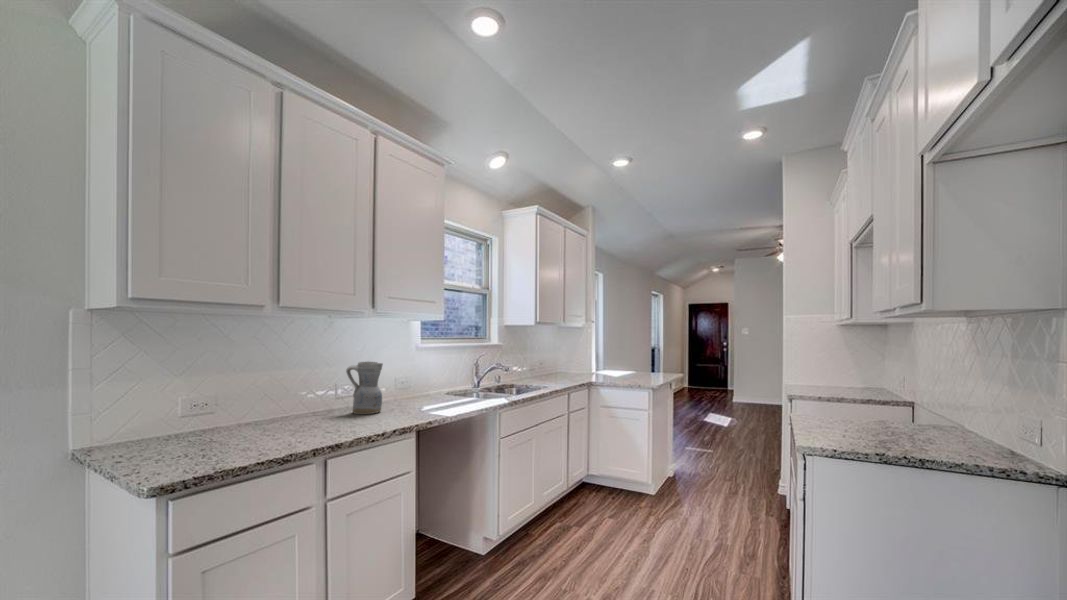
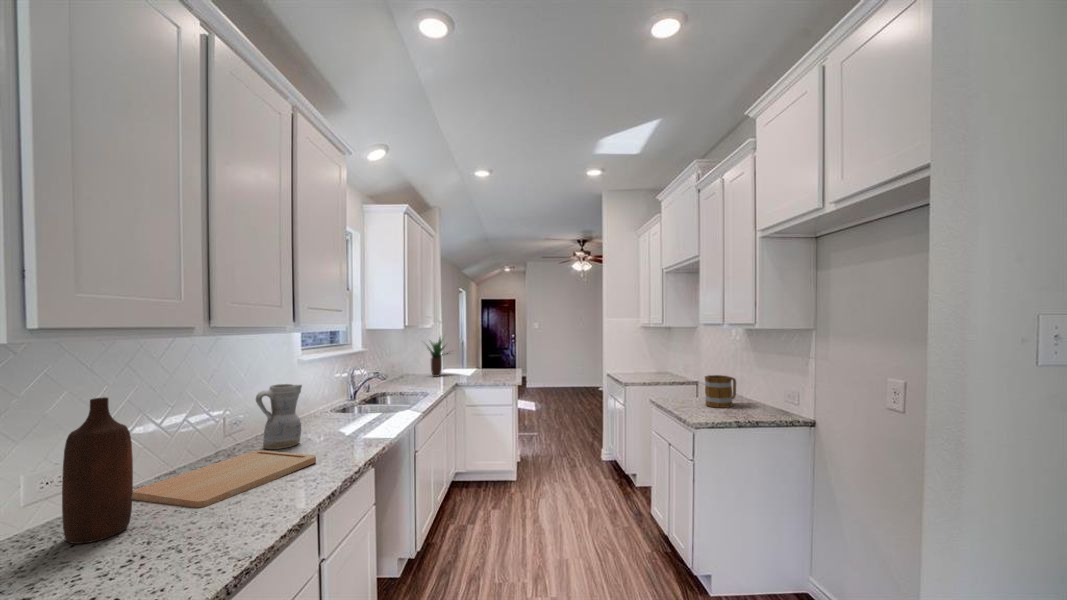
potted plant: none [572,333,605,375] -> present [427,338,448,377]
bottle: none [155,353,200,450] -> present [62,397,133,544]
mug: none [827,396,884,443] -> present [705,375,736,408]
cutting board: none [230,412,360,444] -> present [132,450,316,508]

